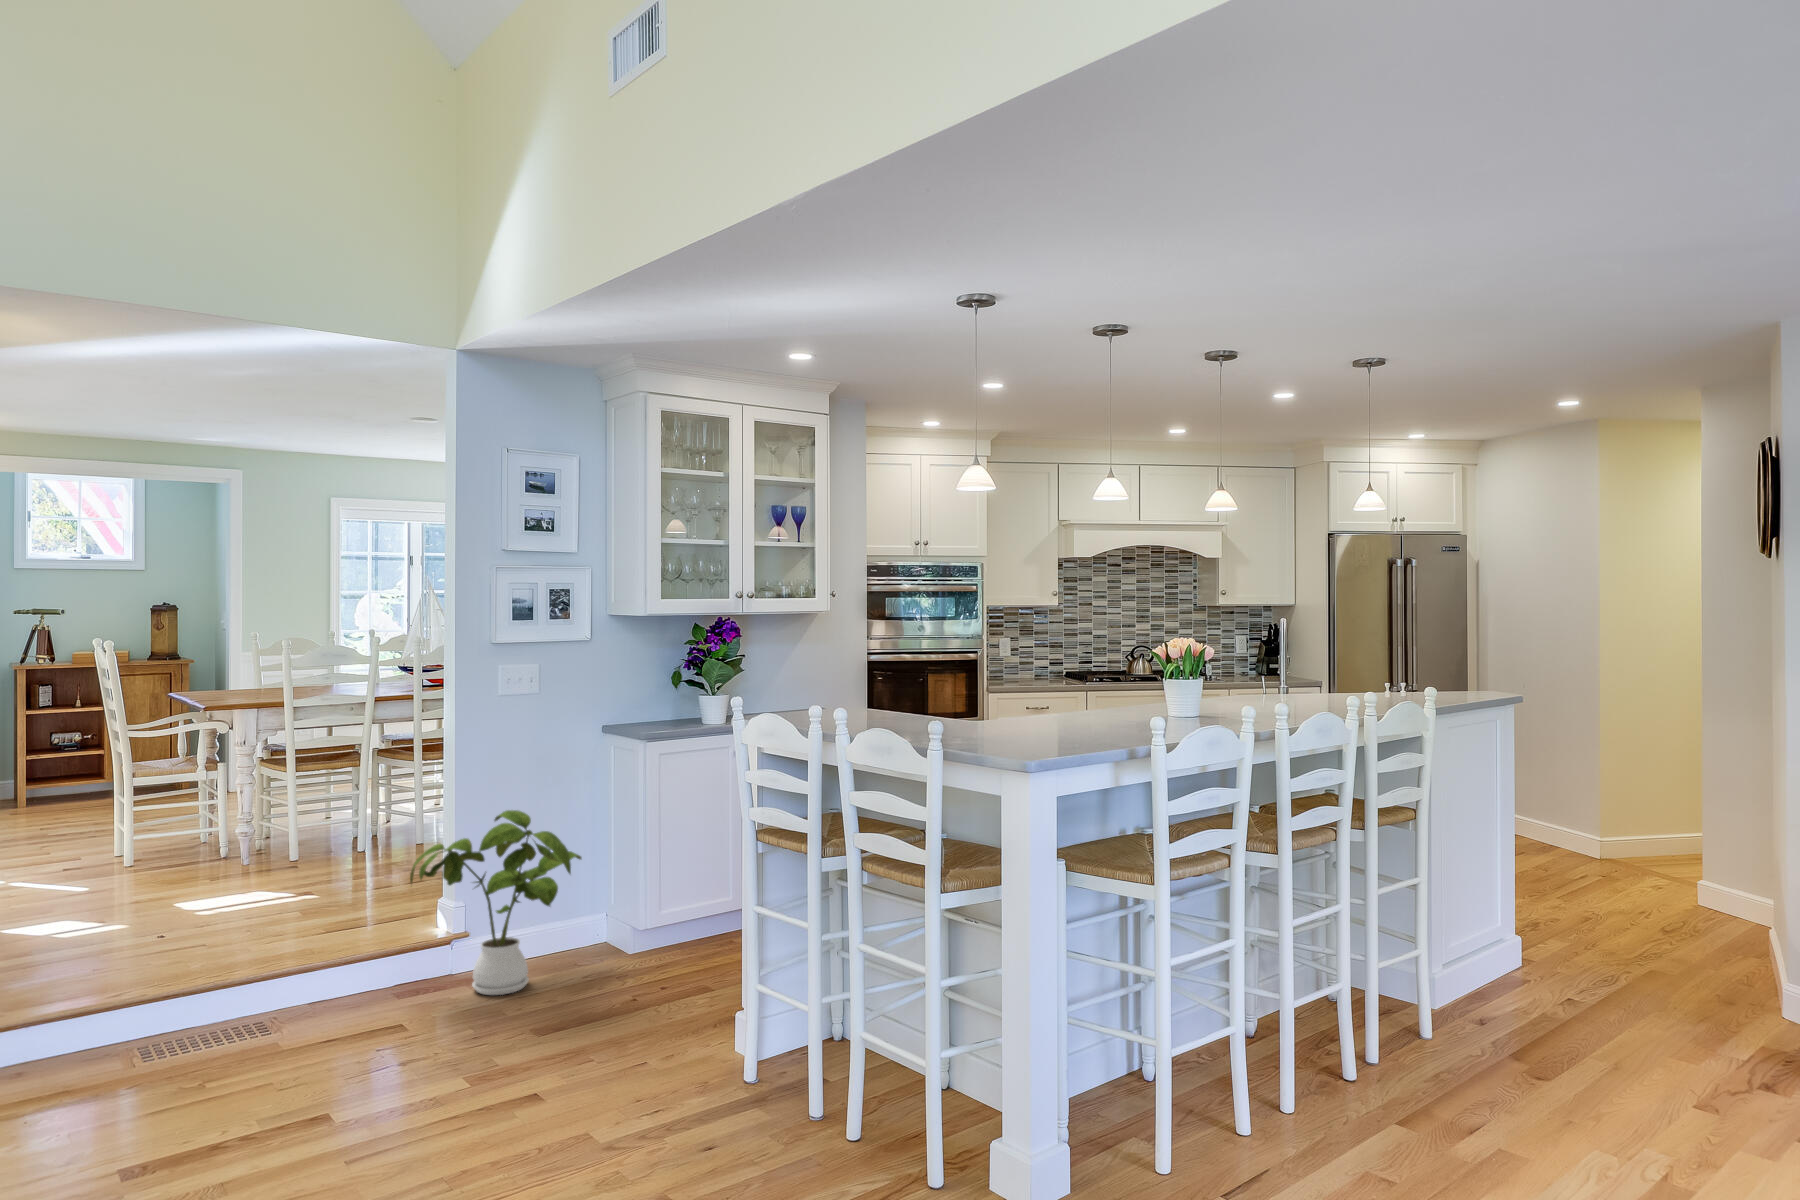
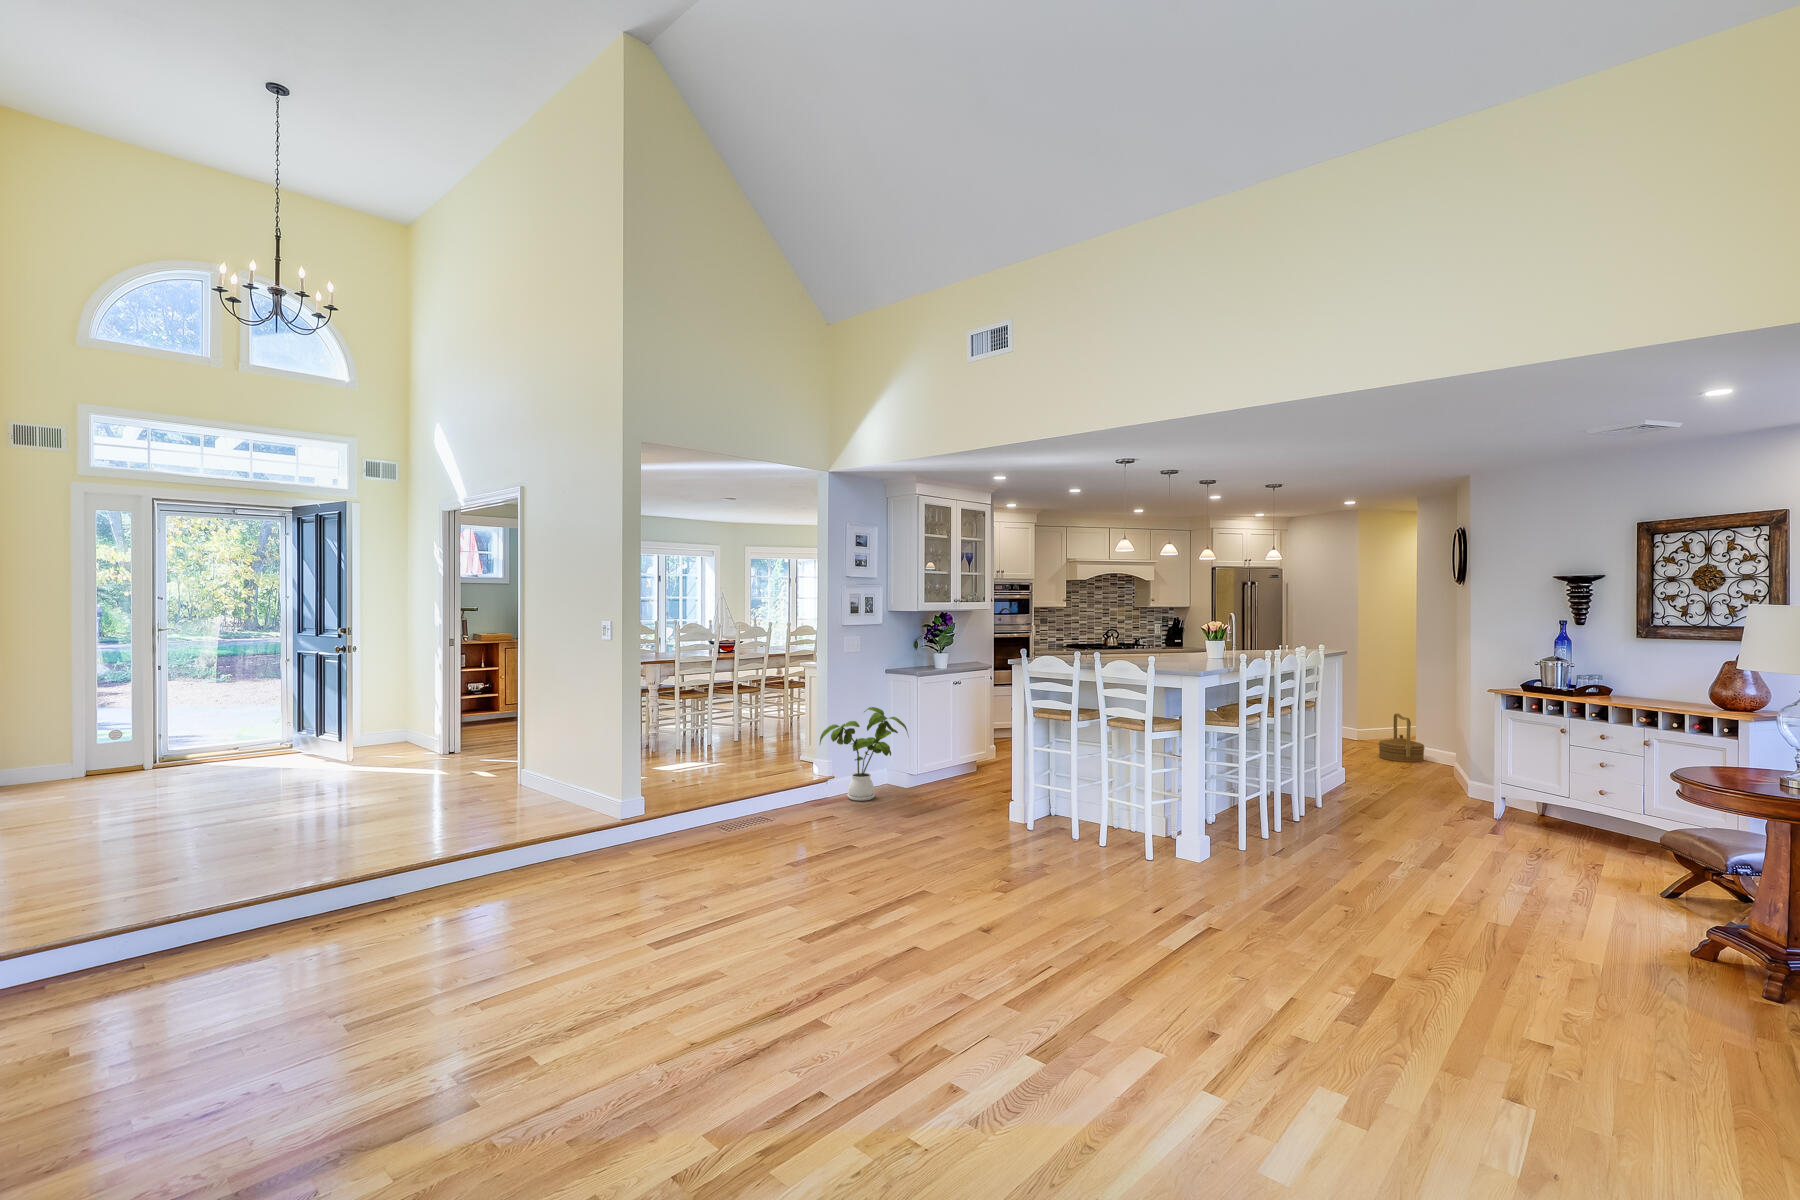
woven basket: none [1624,819,1720,921] -> present [1378,713,1425,762]

